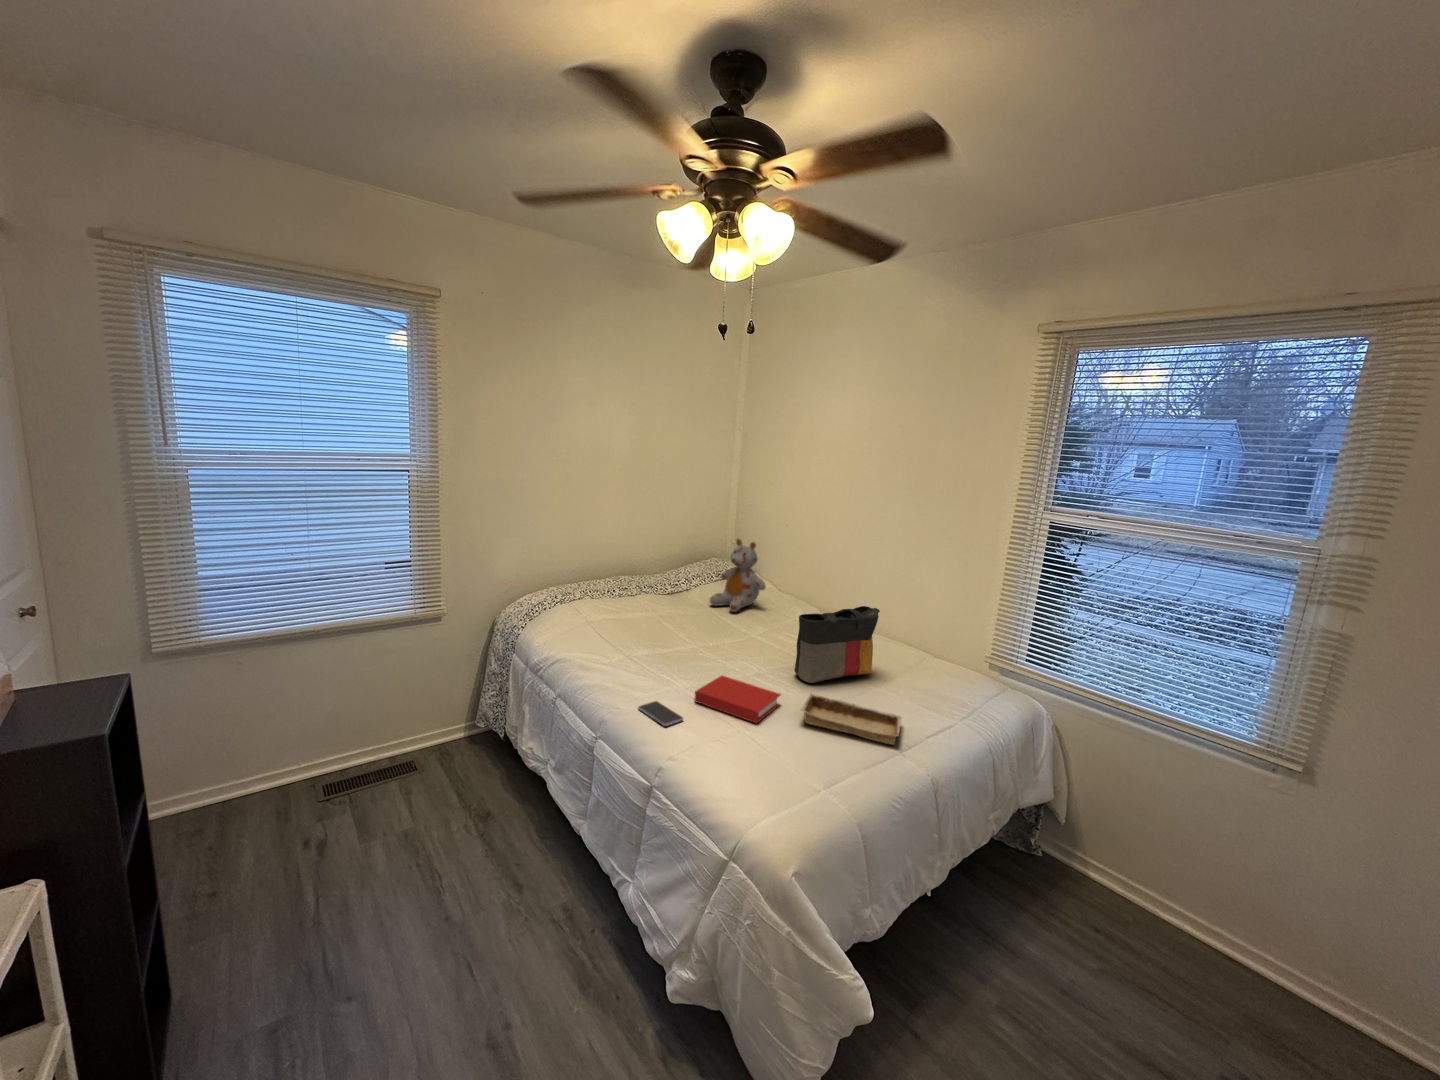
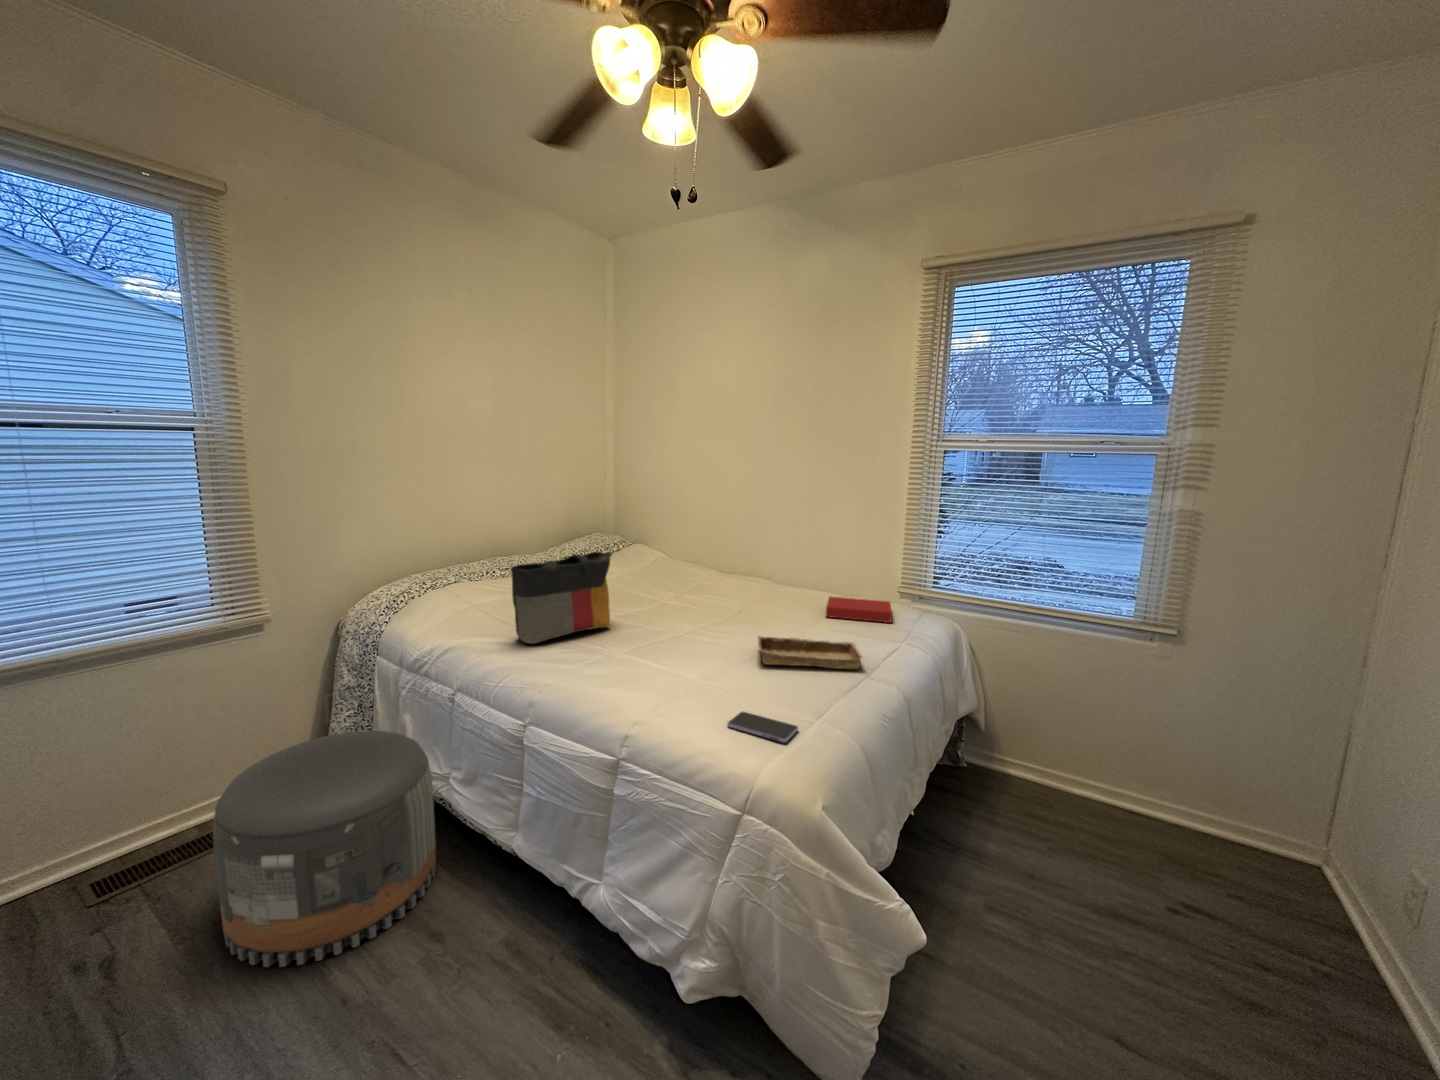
stuffed bear: present [710,539,766,612] -> none [605,503,665,581]
tote bag: present [794,606,880,683] -> present [511,552,612,643]
book: present [694,676,781,723] -> present [826,597,892,623]
smartphone: present [638,701,683,726] -> present [727,712,798,742]
pouf: none [384,713,535,883] -> present [213,731,436,967]

